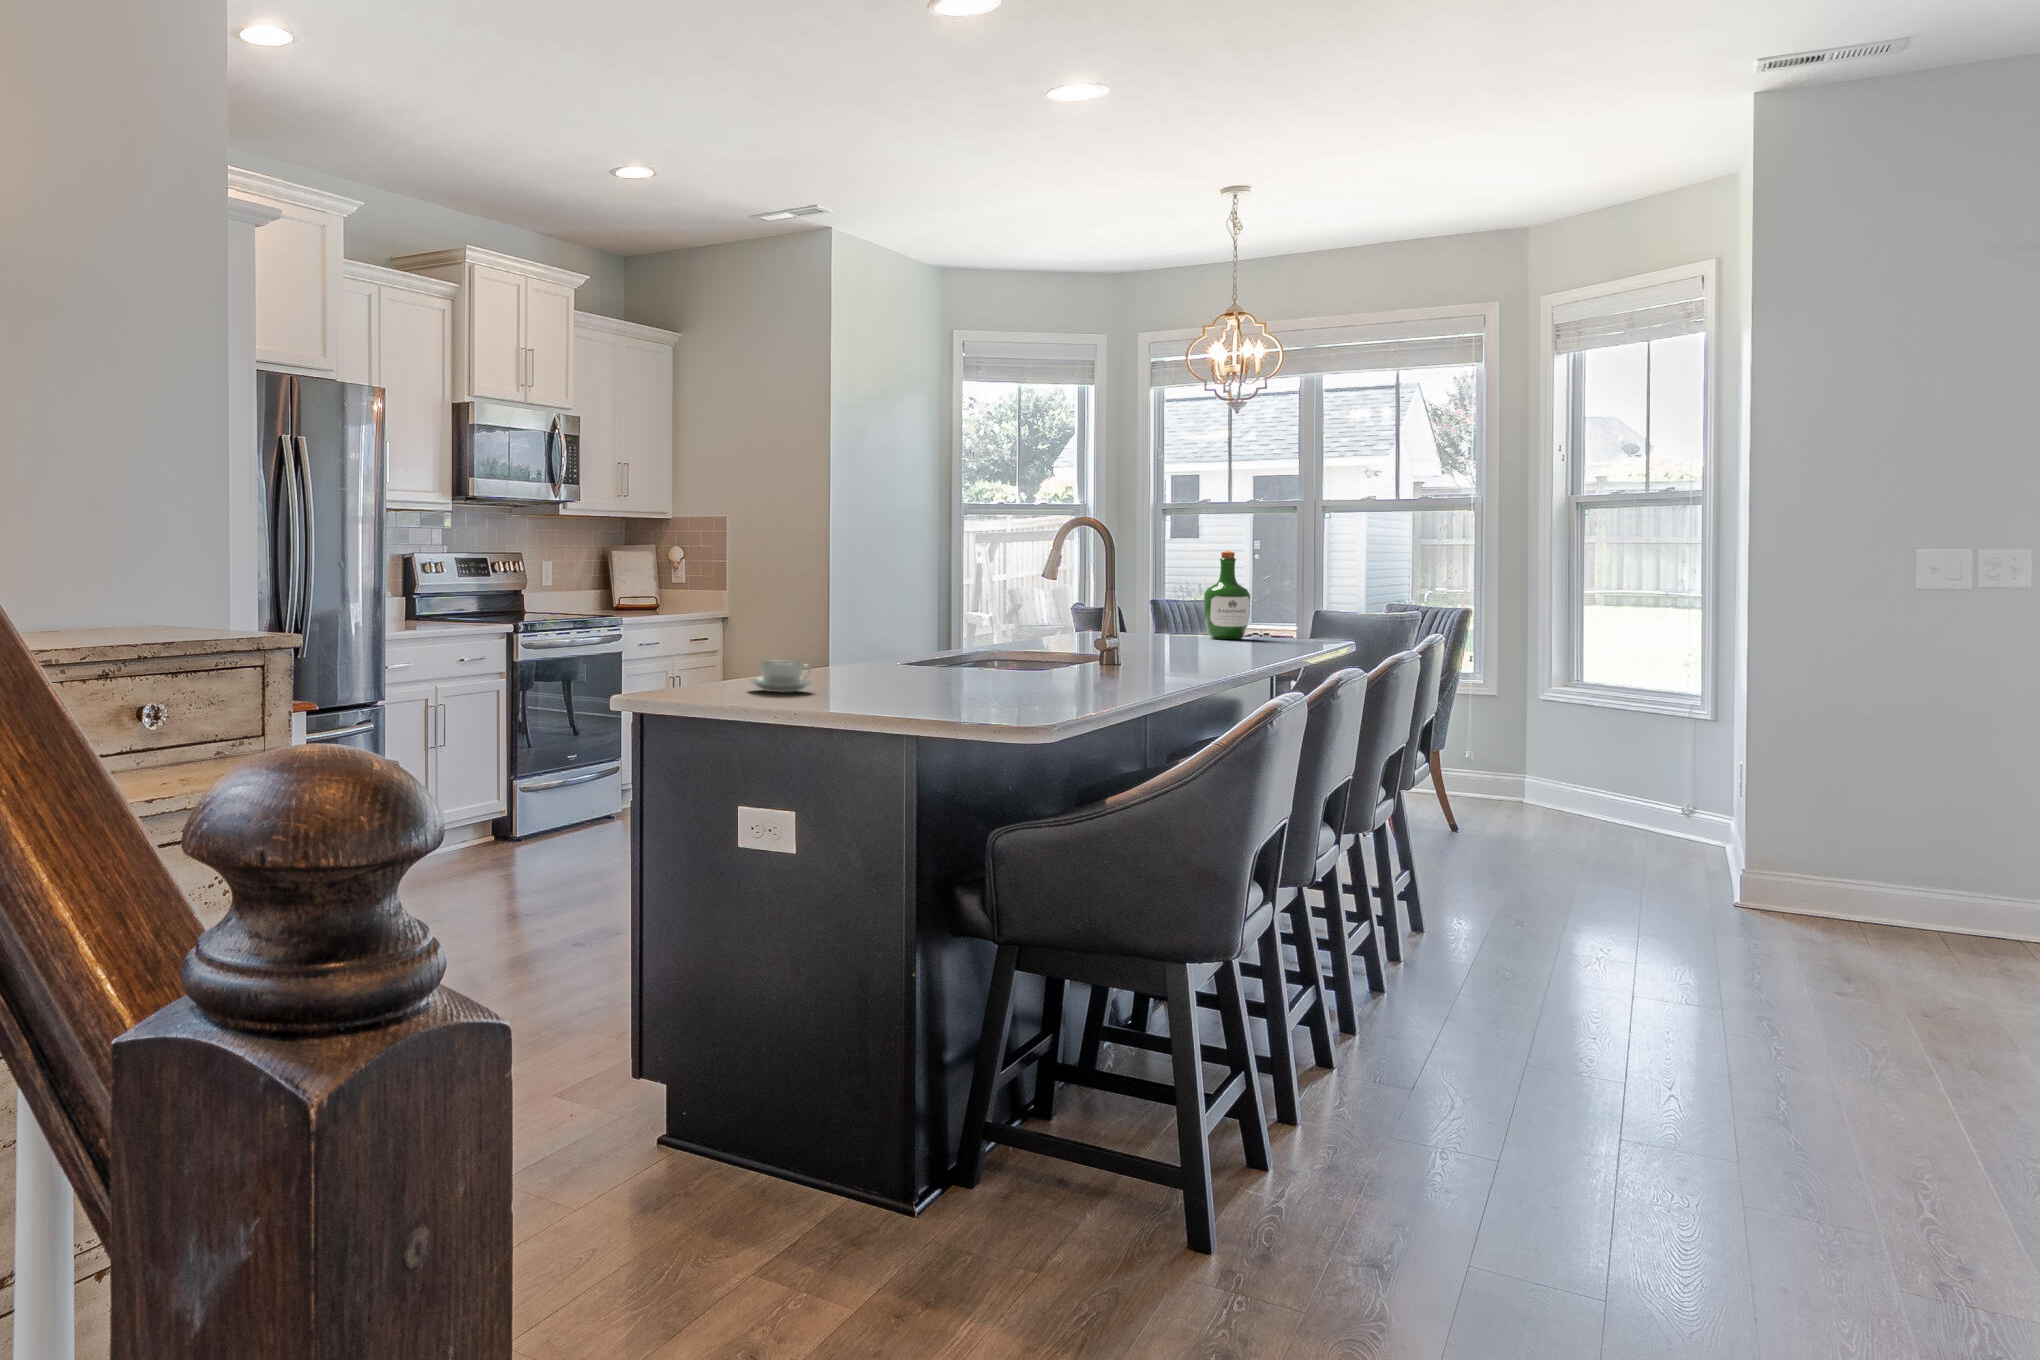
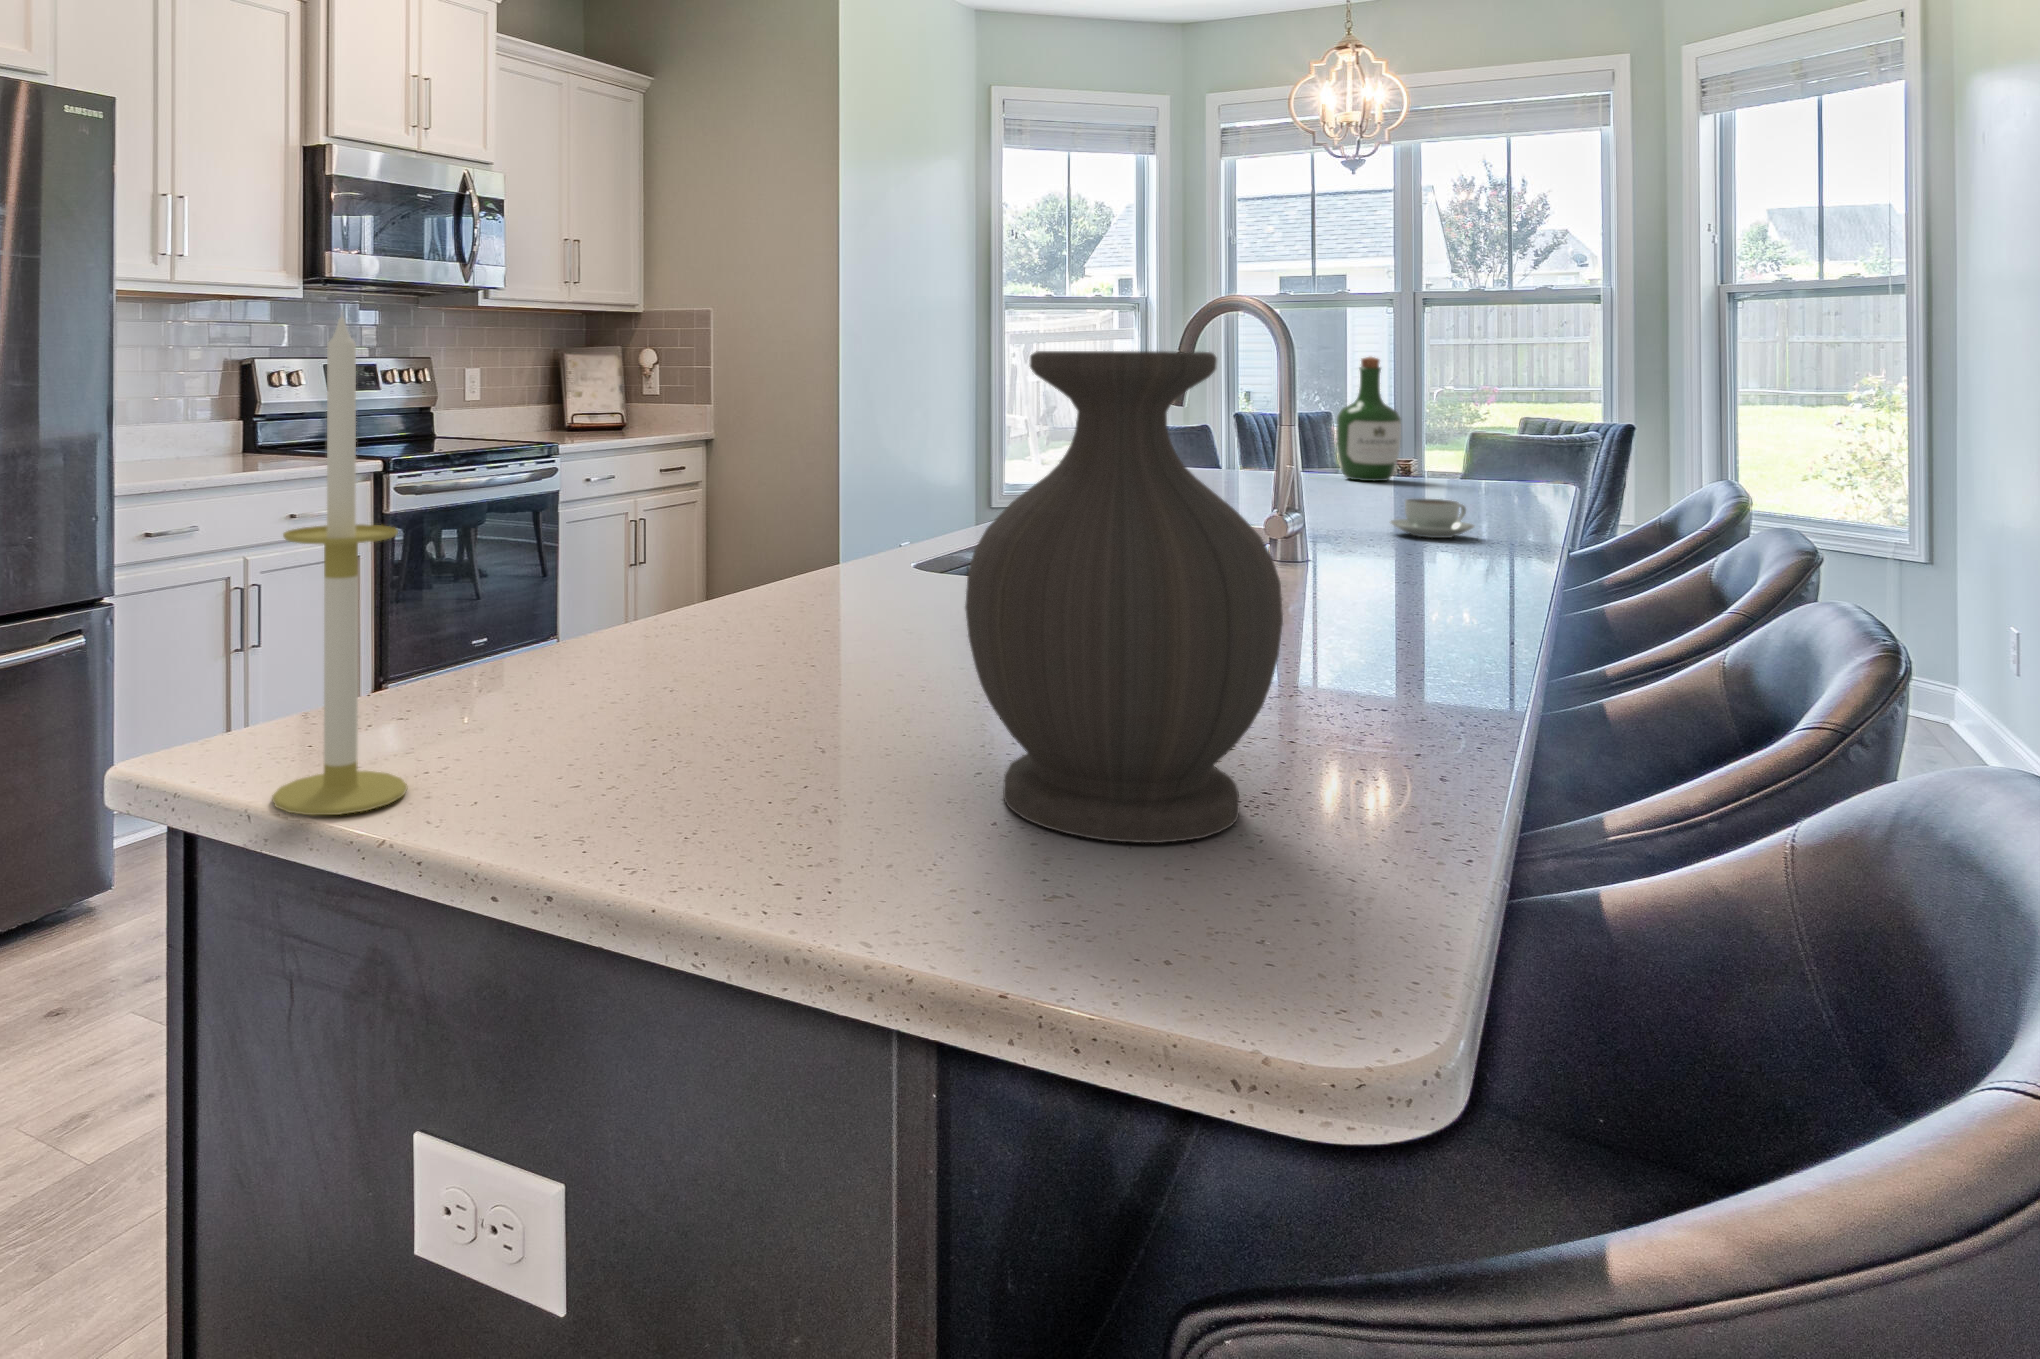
candle: none [683,529,728,700] -> present [272,316,407,815]
vase: none [928,543,1042,708] -> present [965,351,1283,843]
coffee cup: present [750,661,813,692] -> present [1391,498,1474,538]

